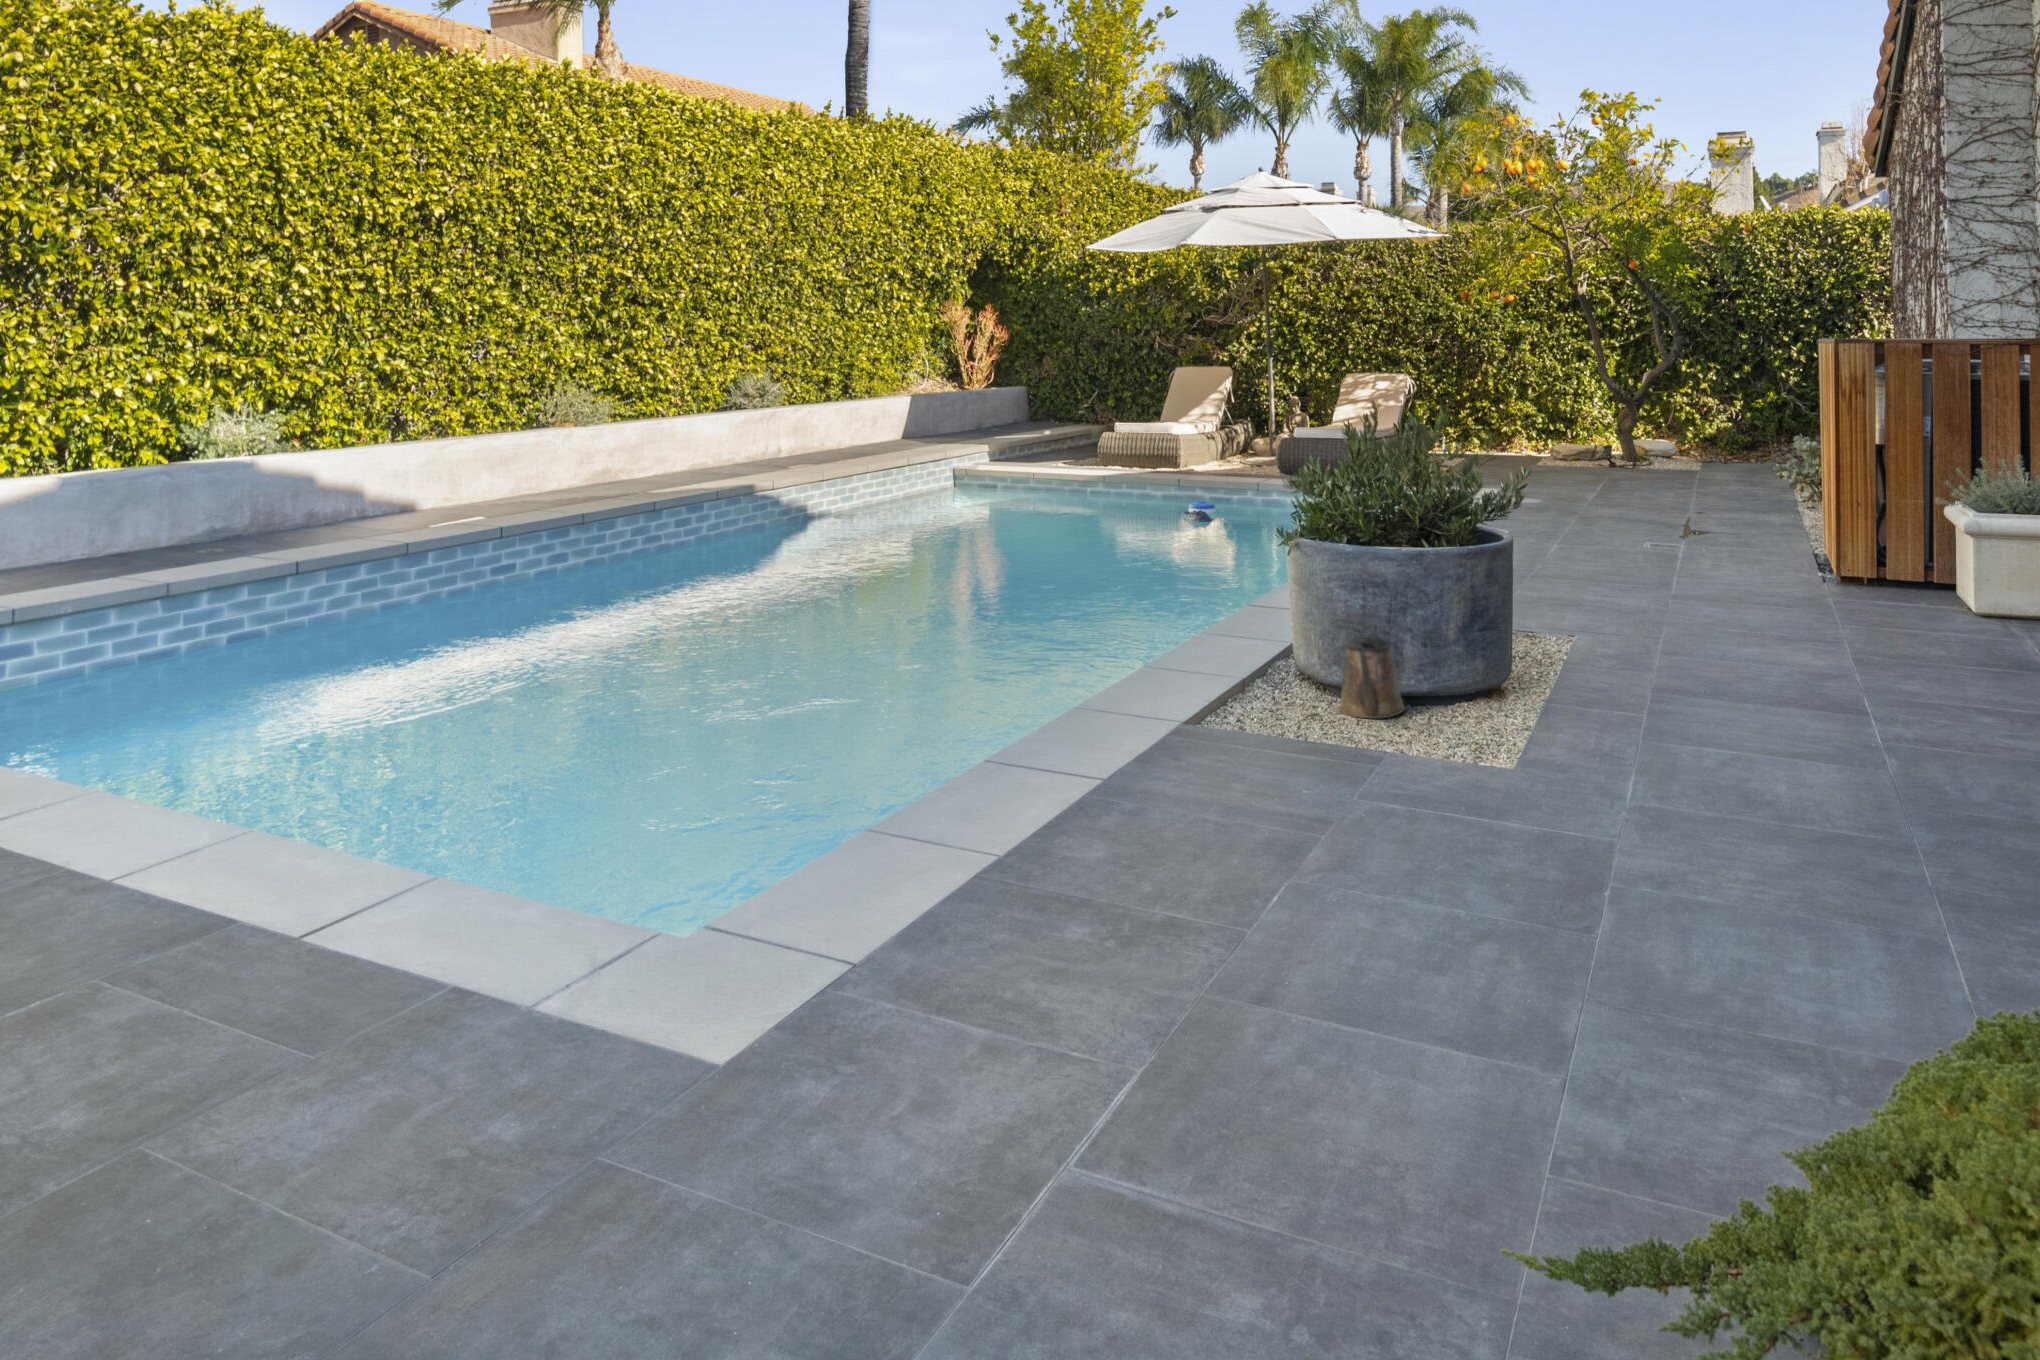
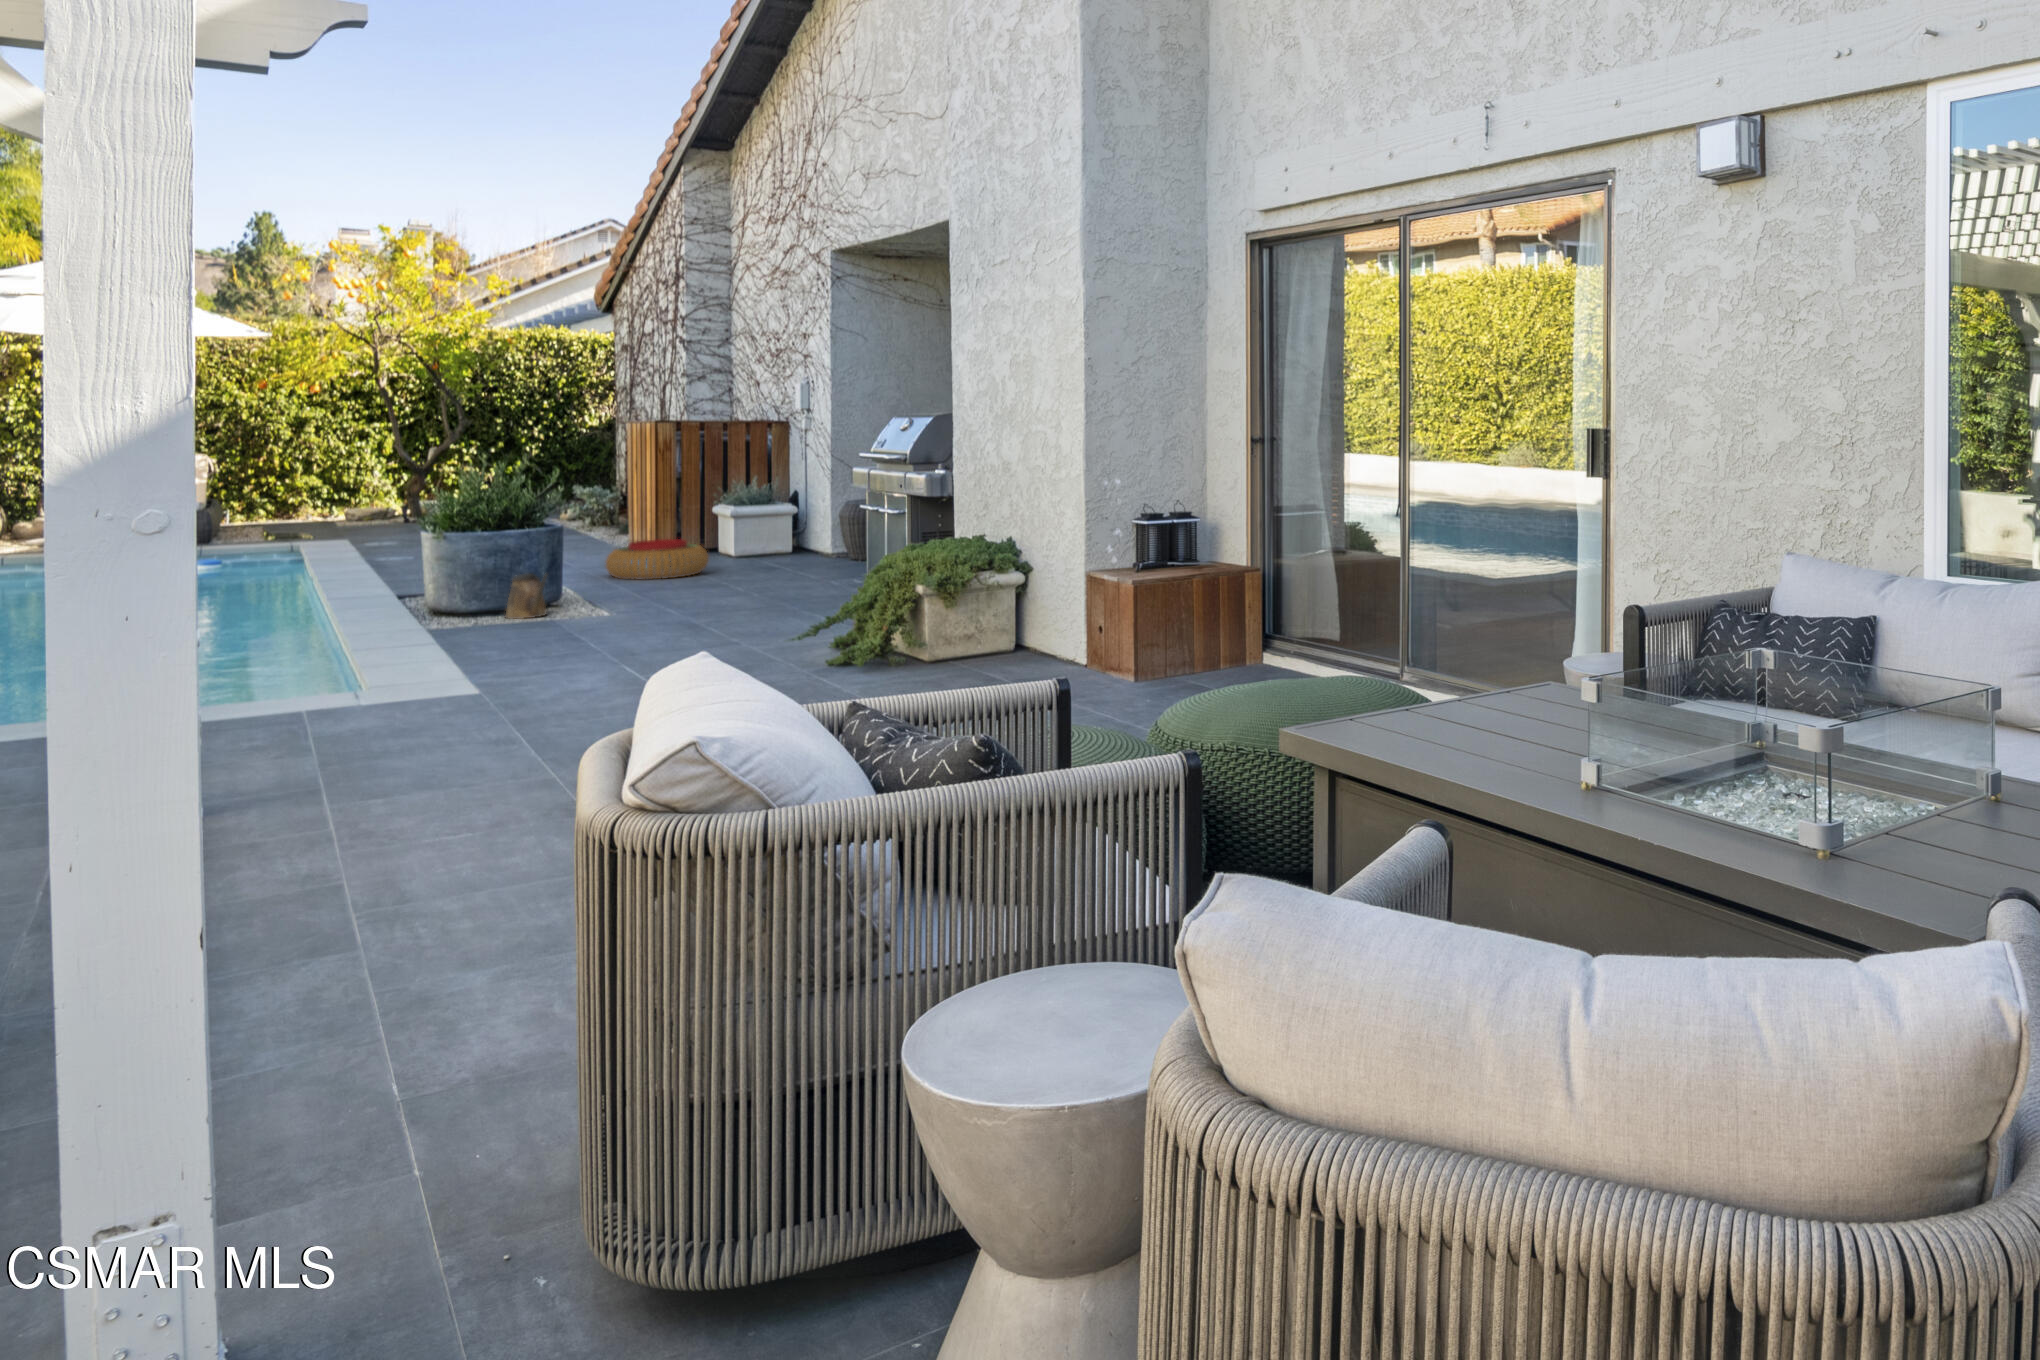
pouf: none [1667,562,1857,644] -> present [606,539,708,579]

